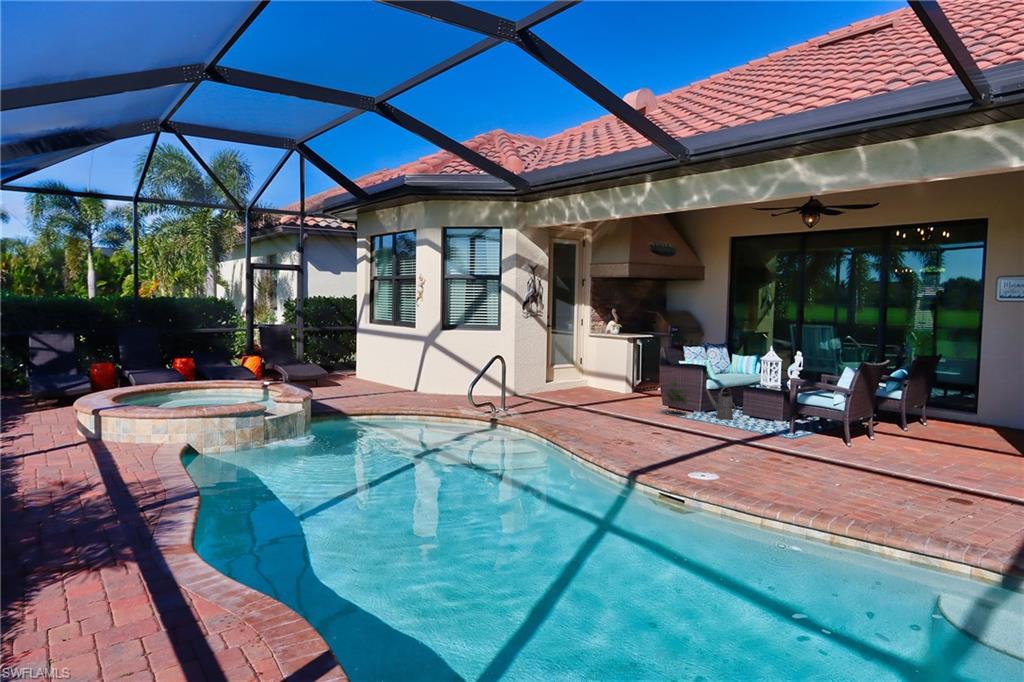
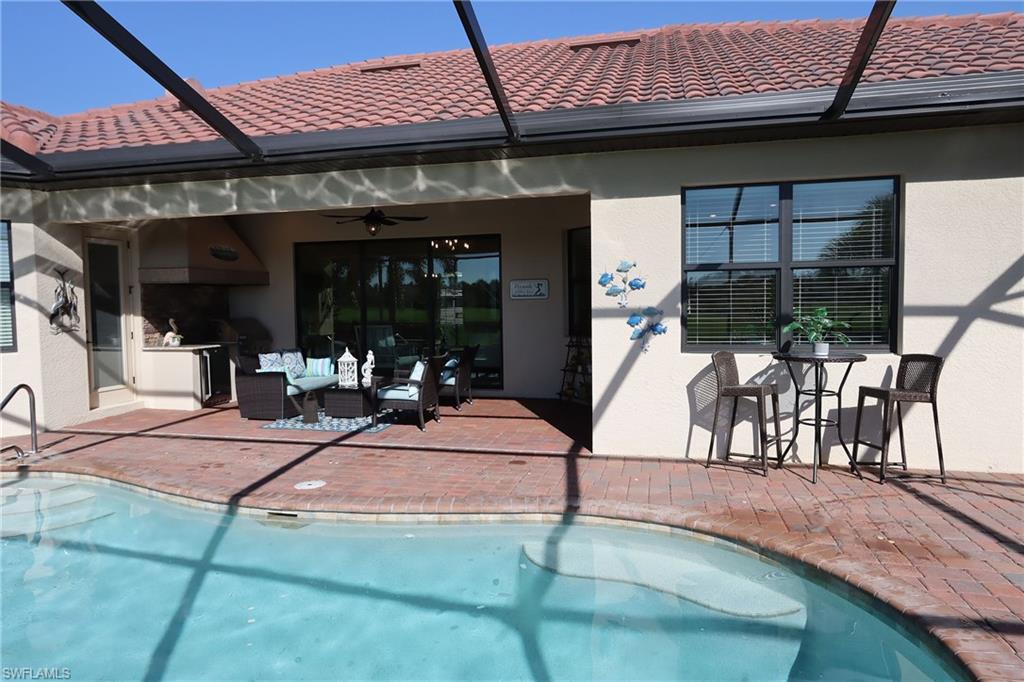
potted tree: present [666,380,688,416] -> none [247,386,275,427]

